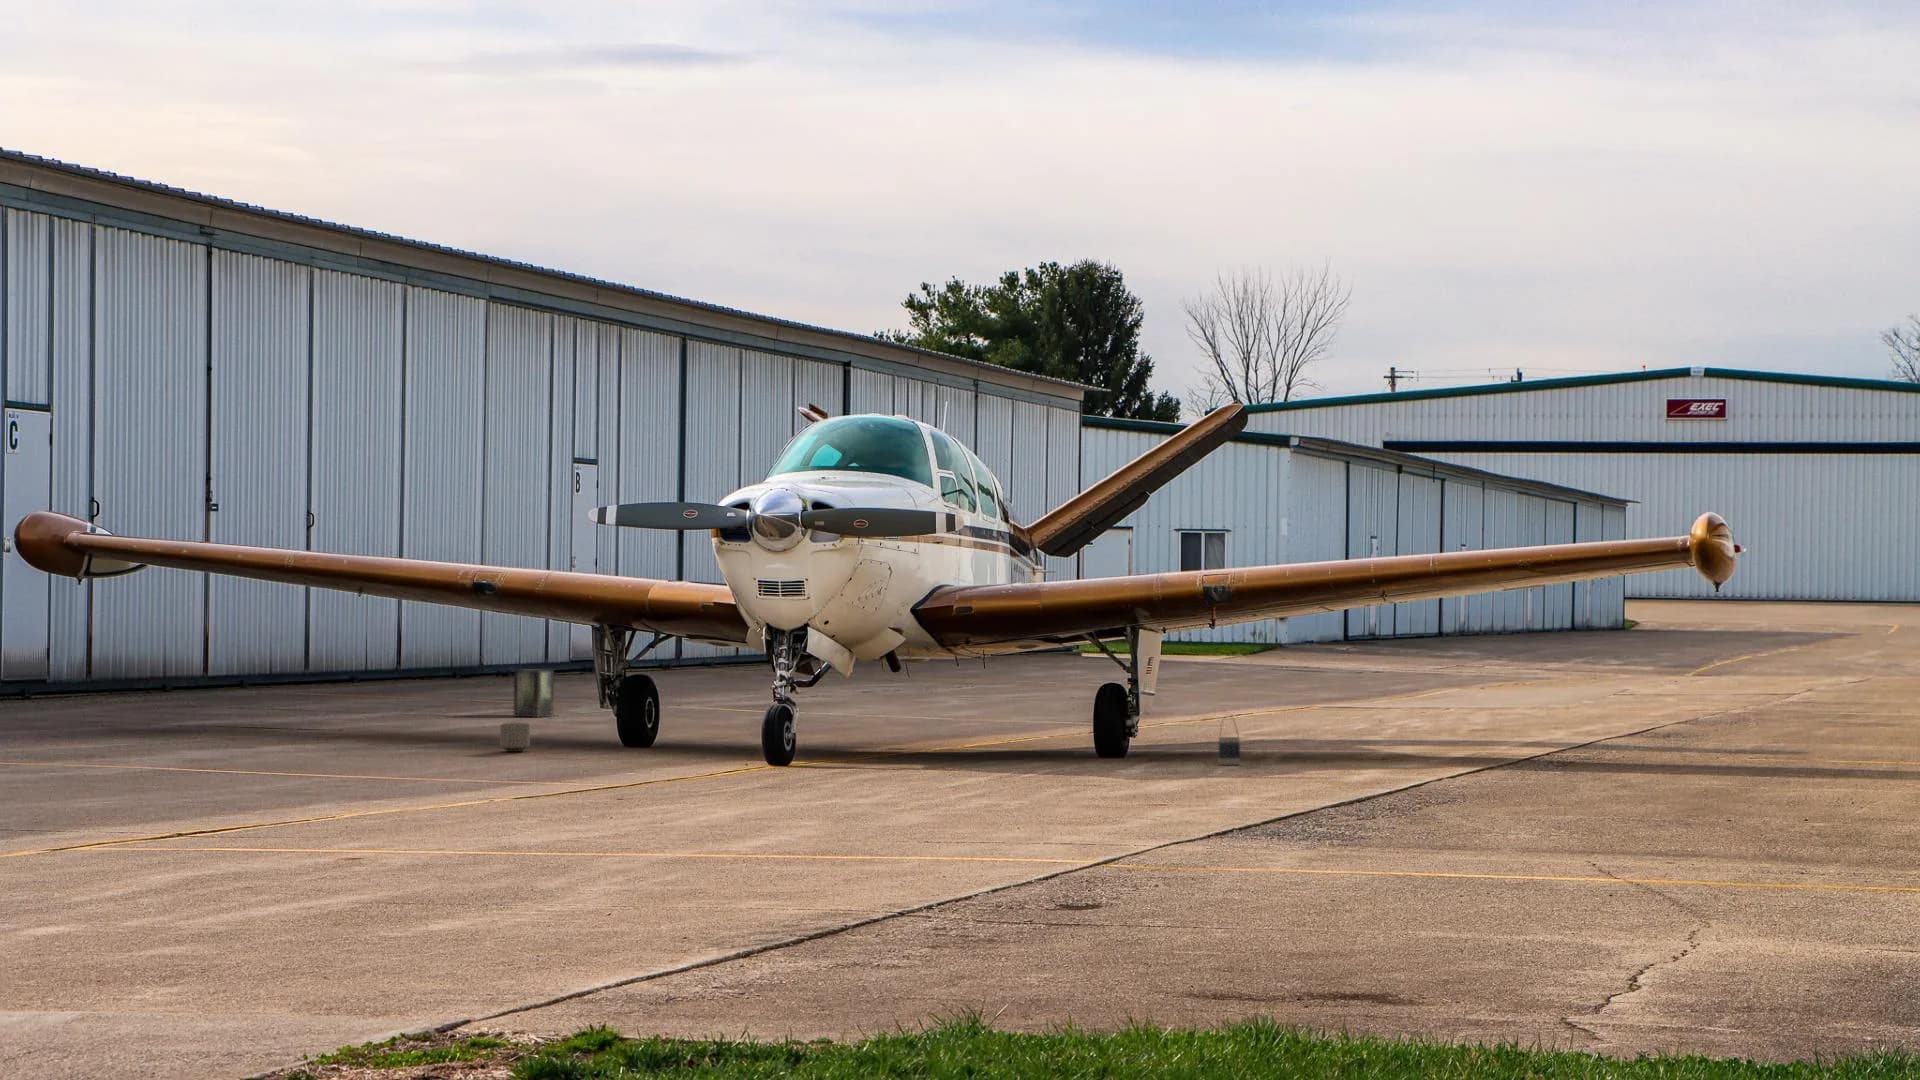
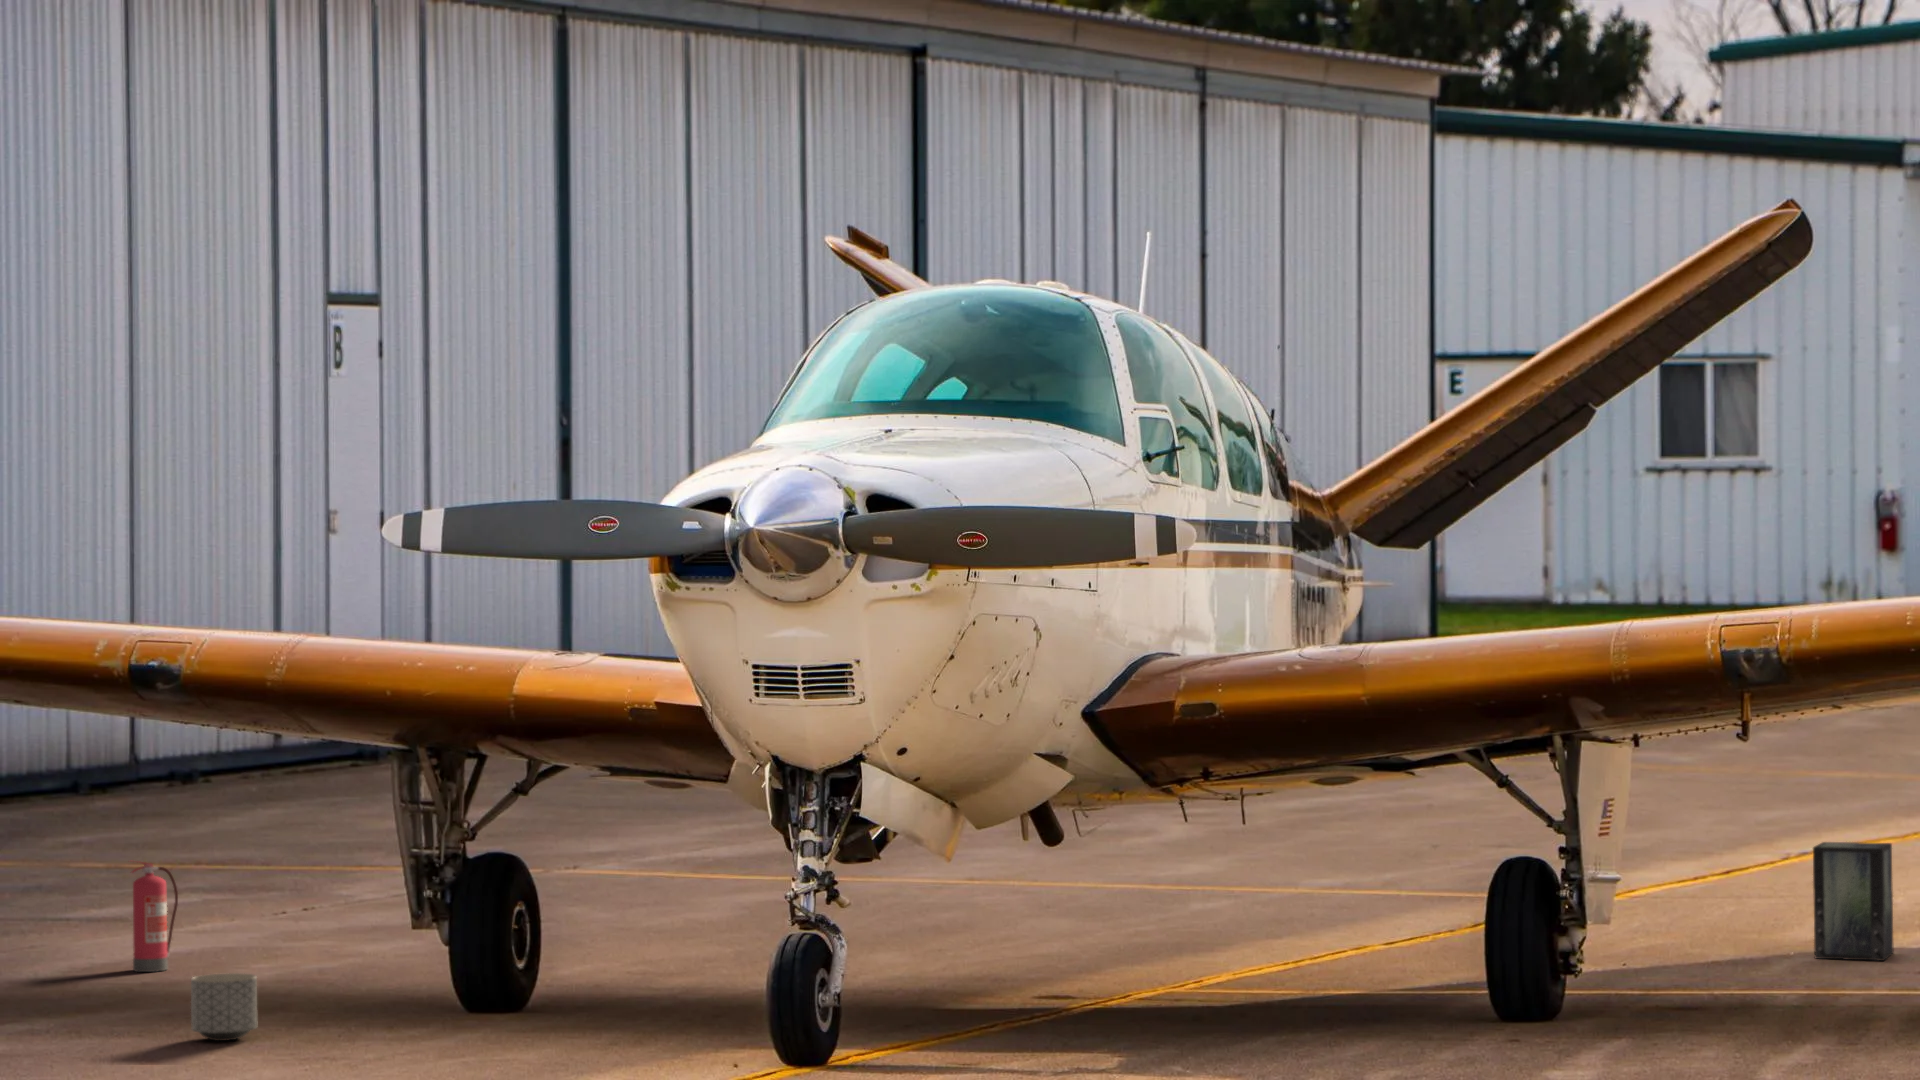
storage box: present [514,670,554,717] -> present [1813,842,1894,961]
fire extinguisher: none [463,681,485,734] -> present [132,862,178,972]
bag: present [1218,728,1240,765] -> none [1786,946,1836,1057]

